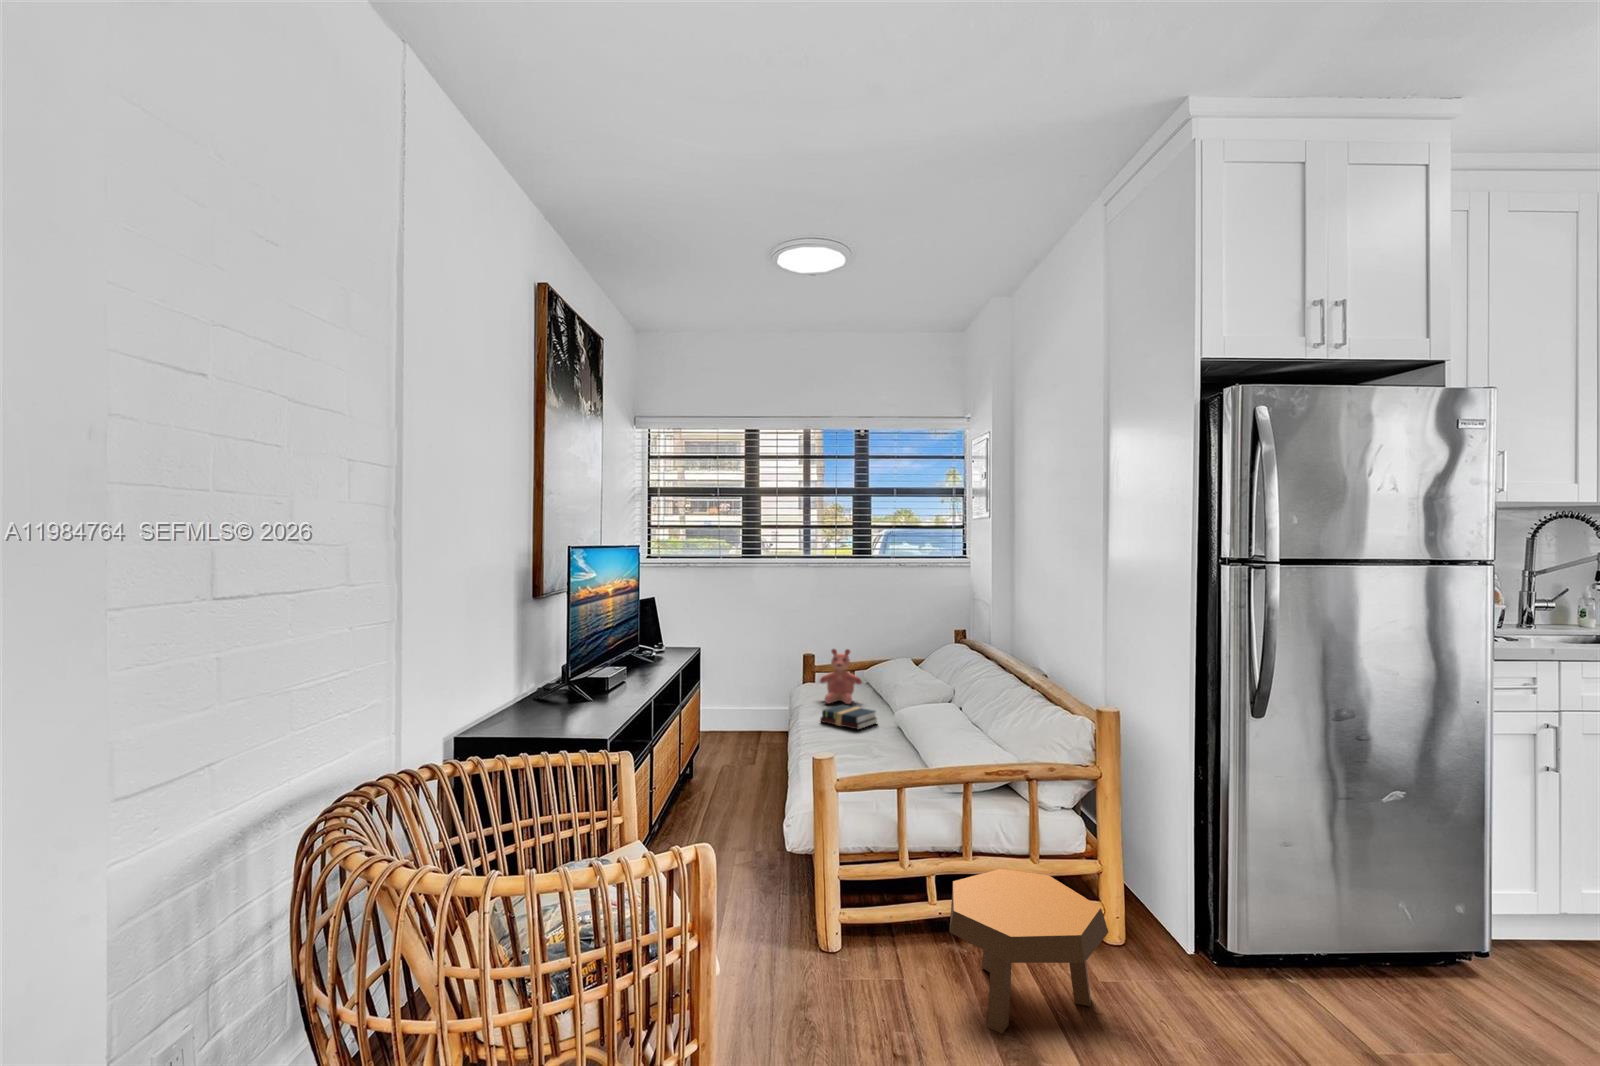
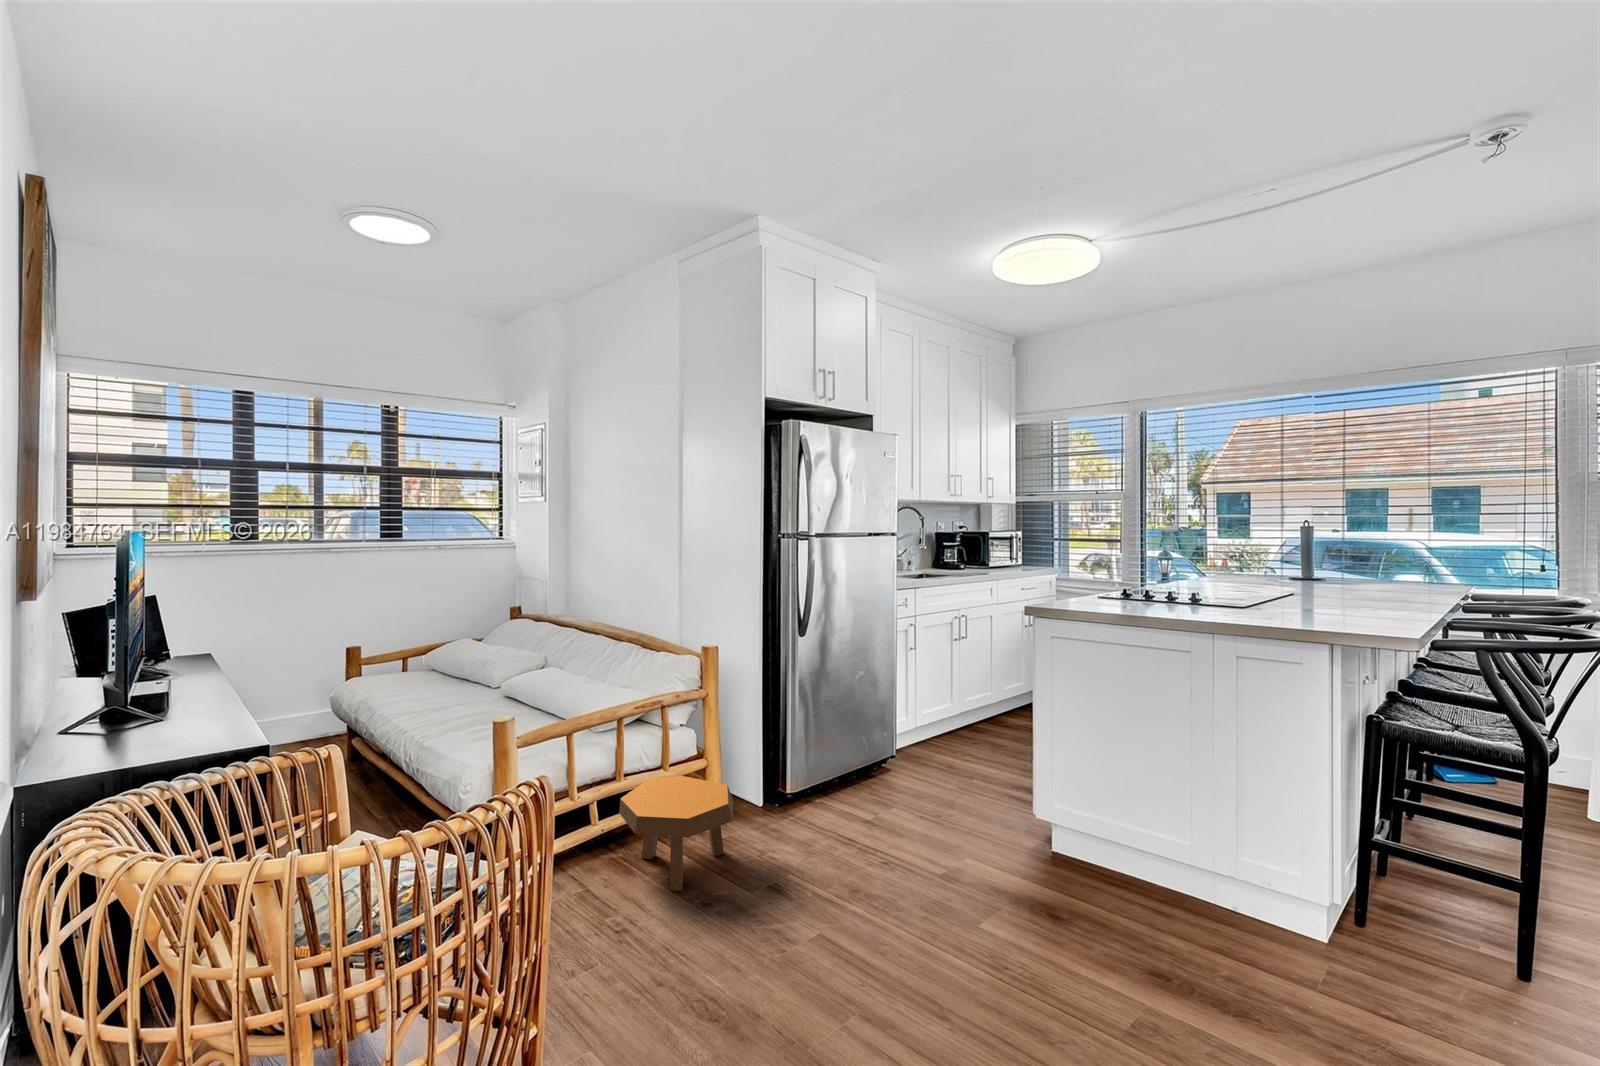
teddy bear: present [820,649,862,704] -> none [385,632,432,688]
hardback book: present [820,705,877,730] -> none [410,685,469,705]

